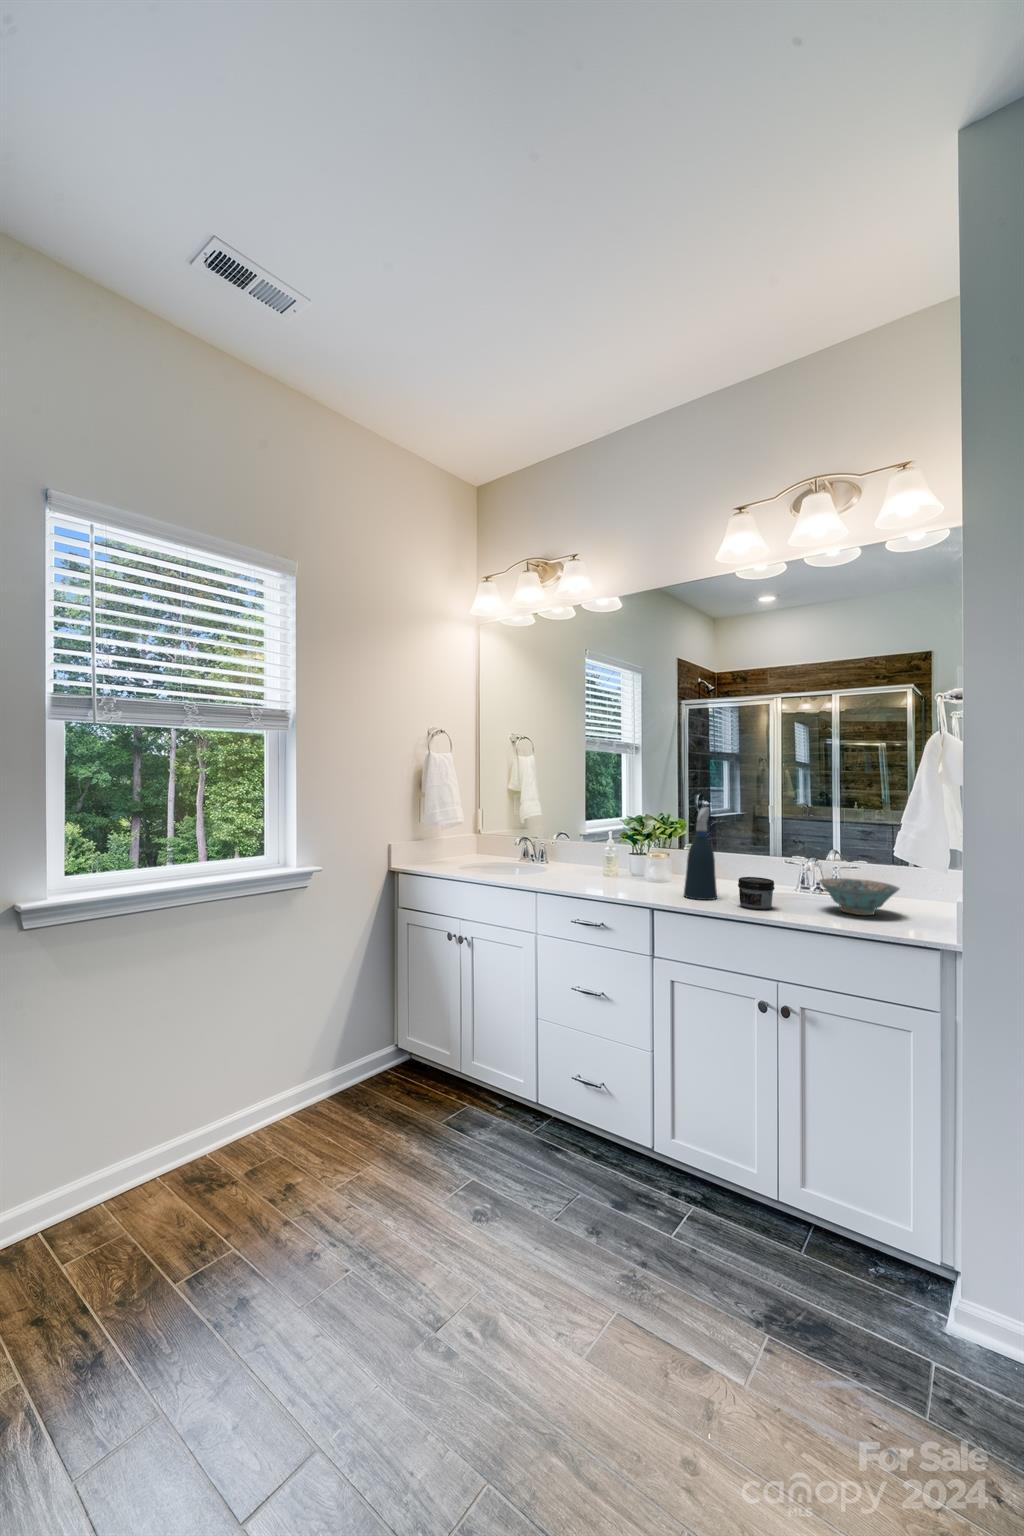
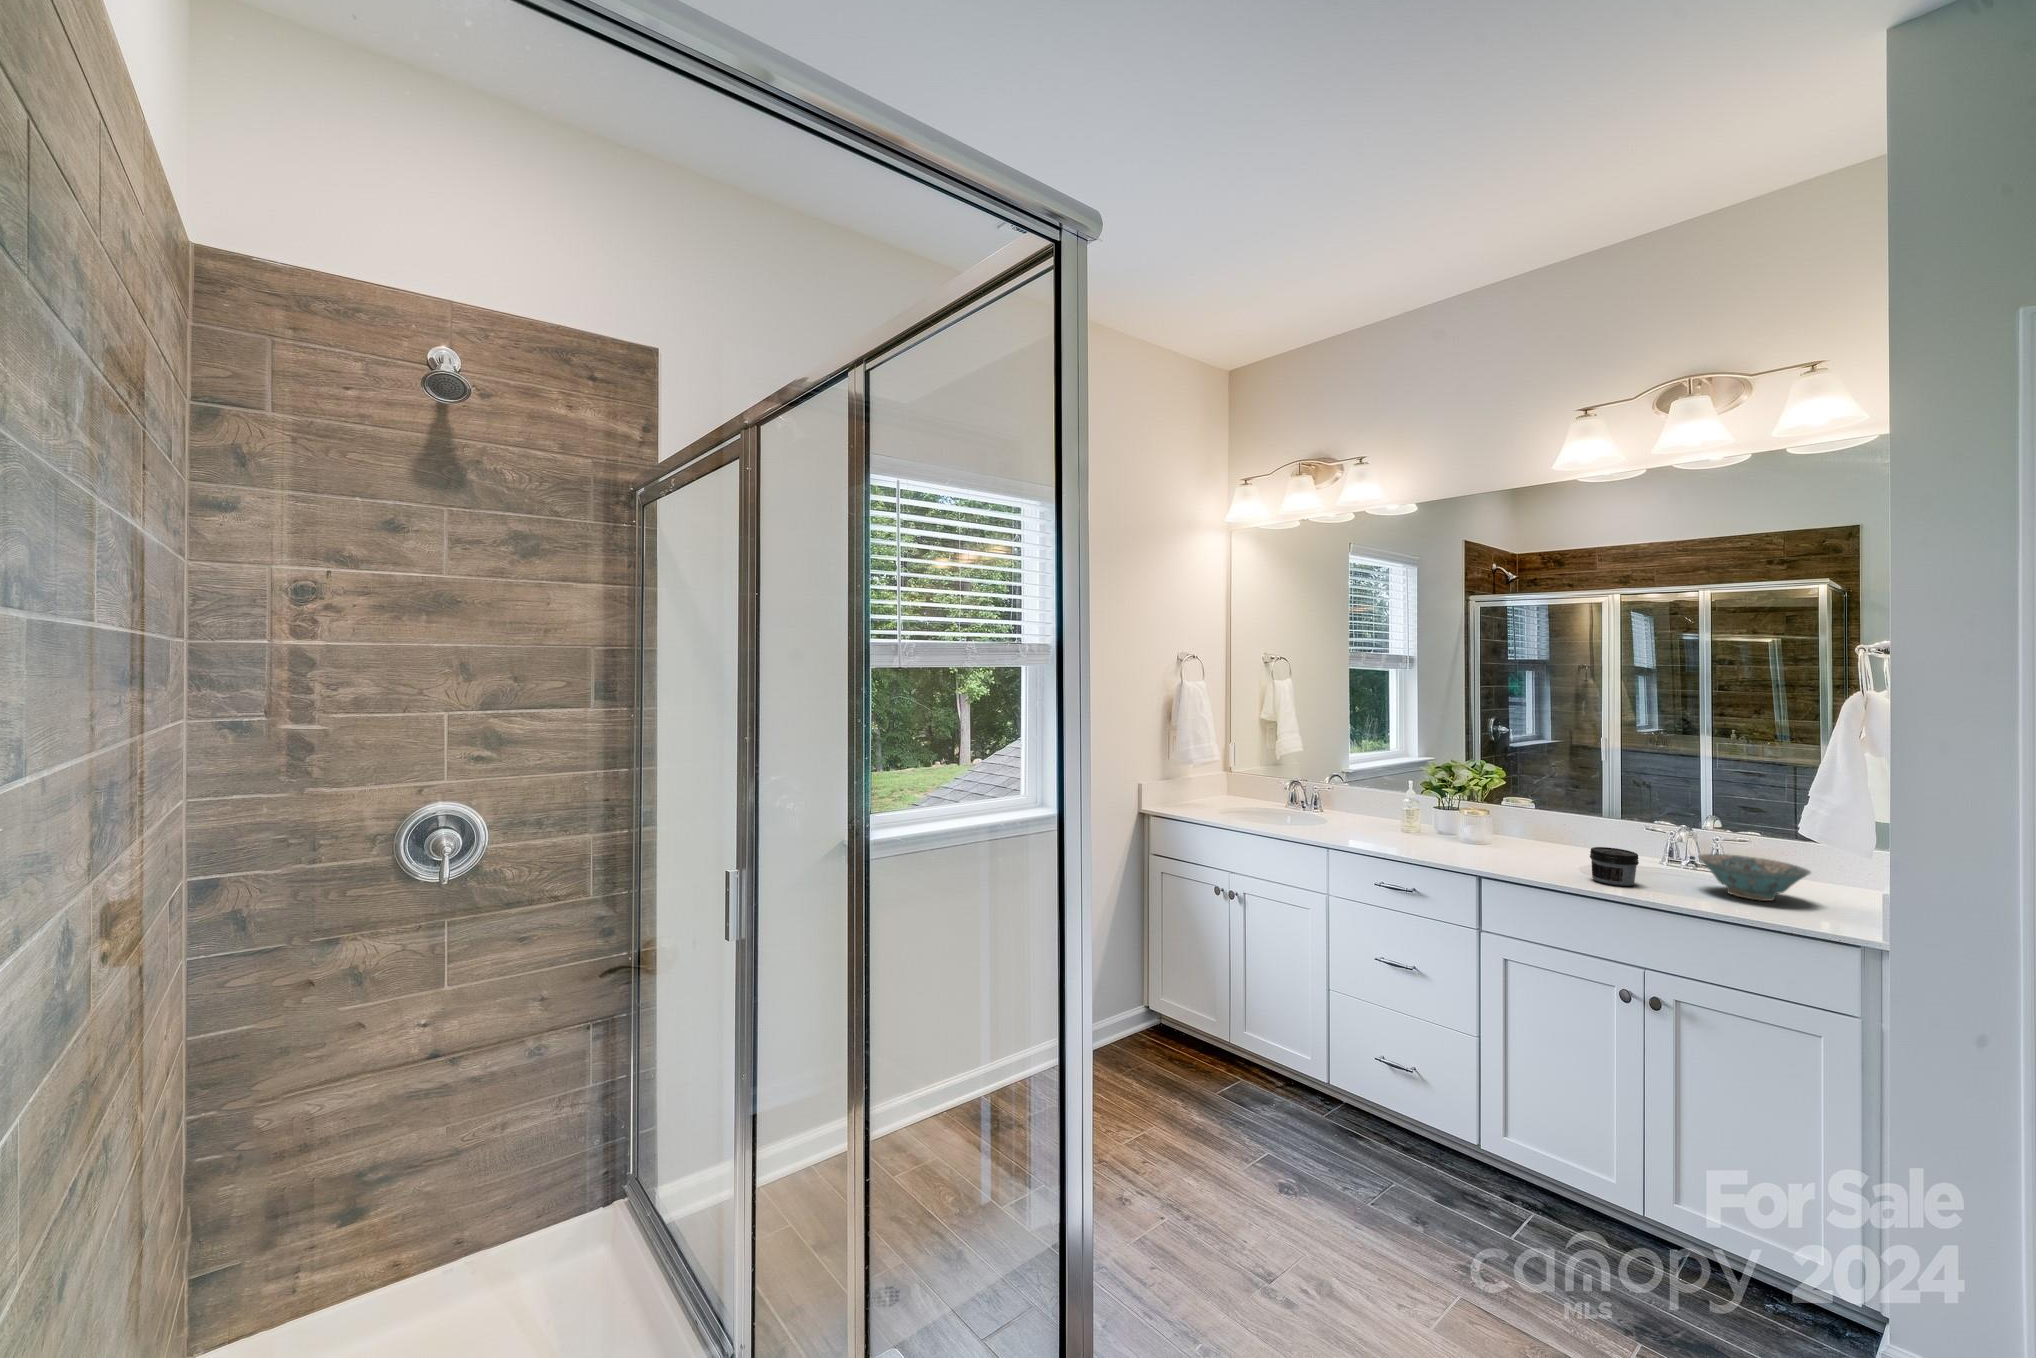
spray bottle: present [684,807,717,900] -> none [1515,762,1558,871]

